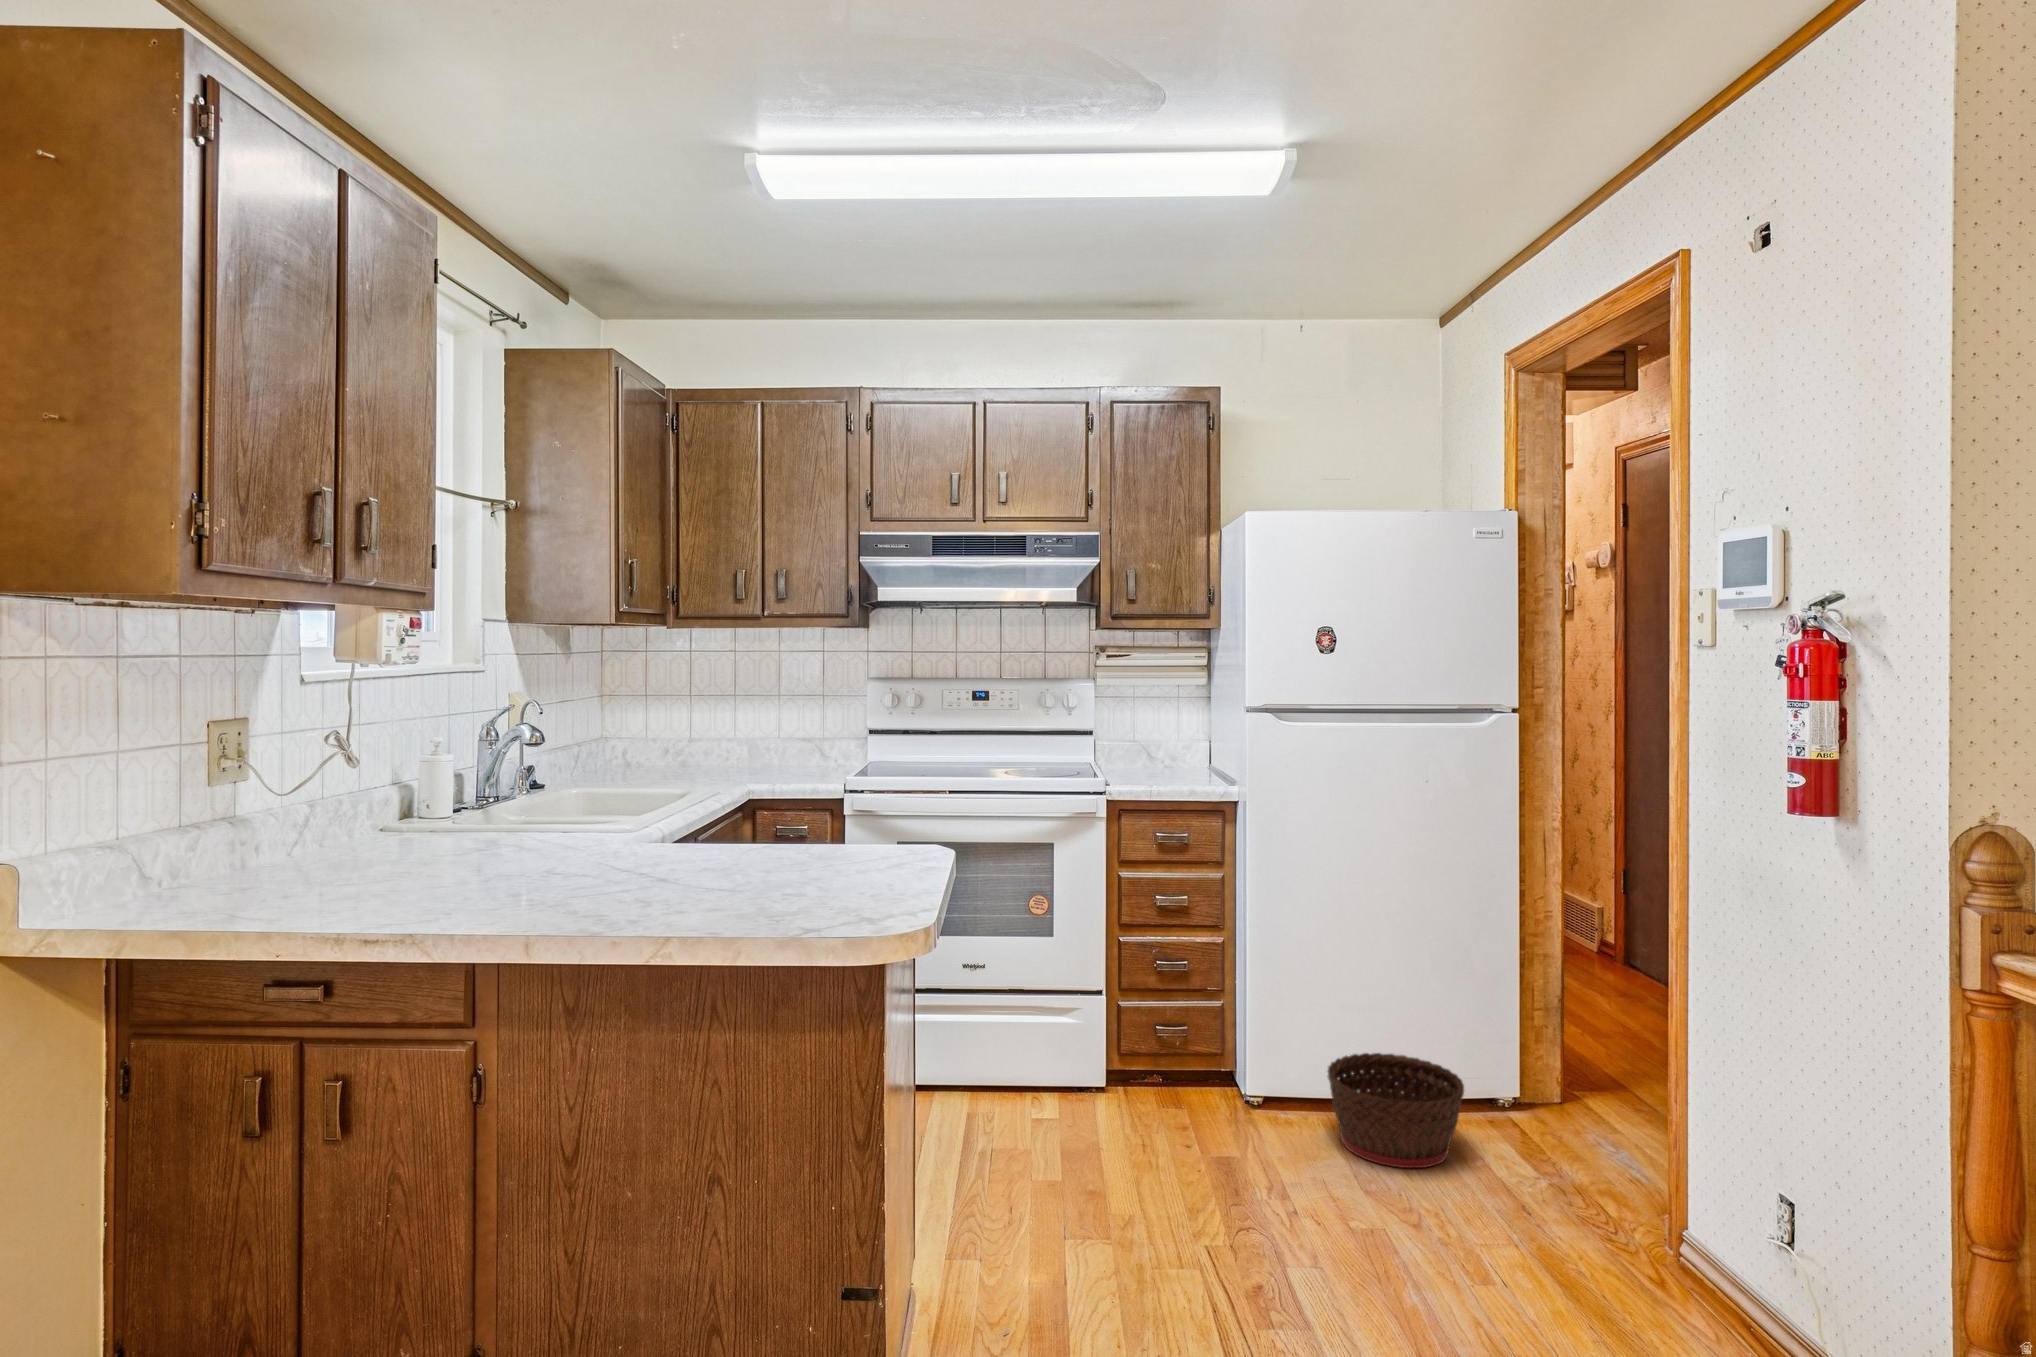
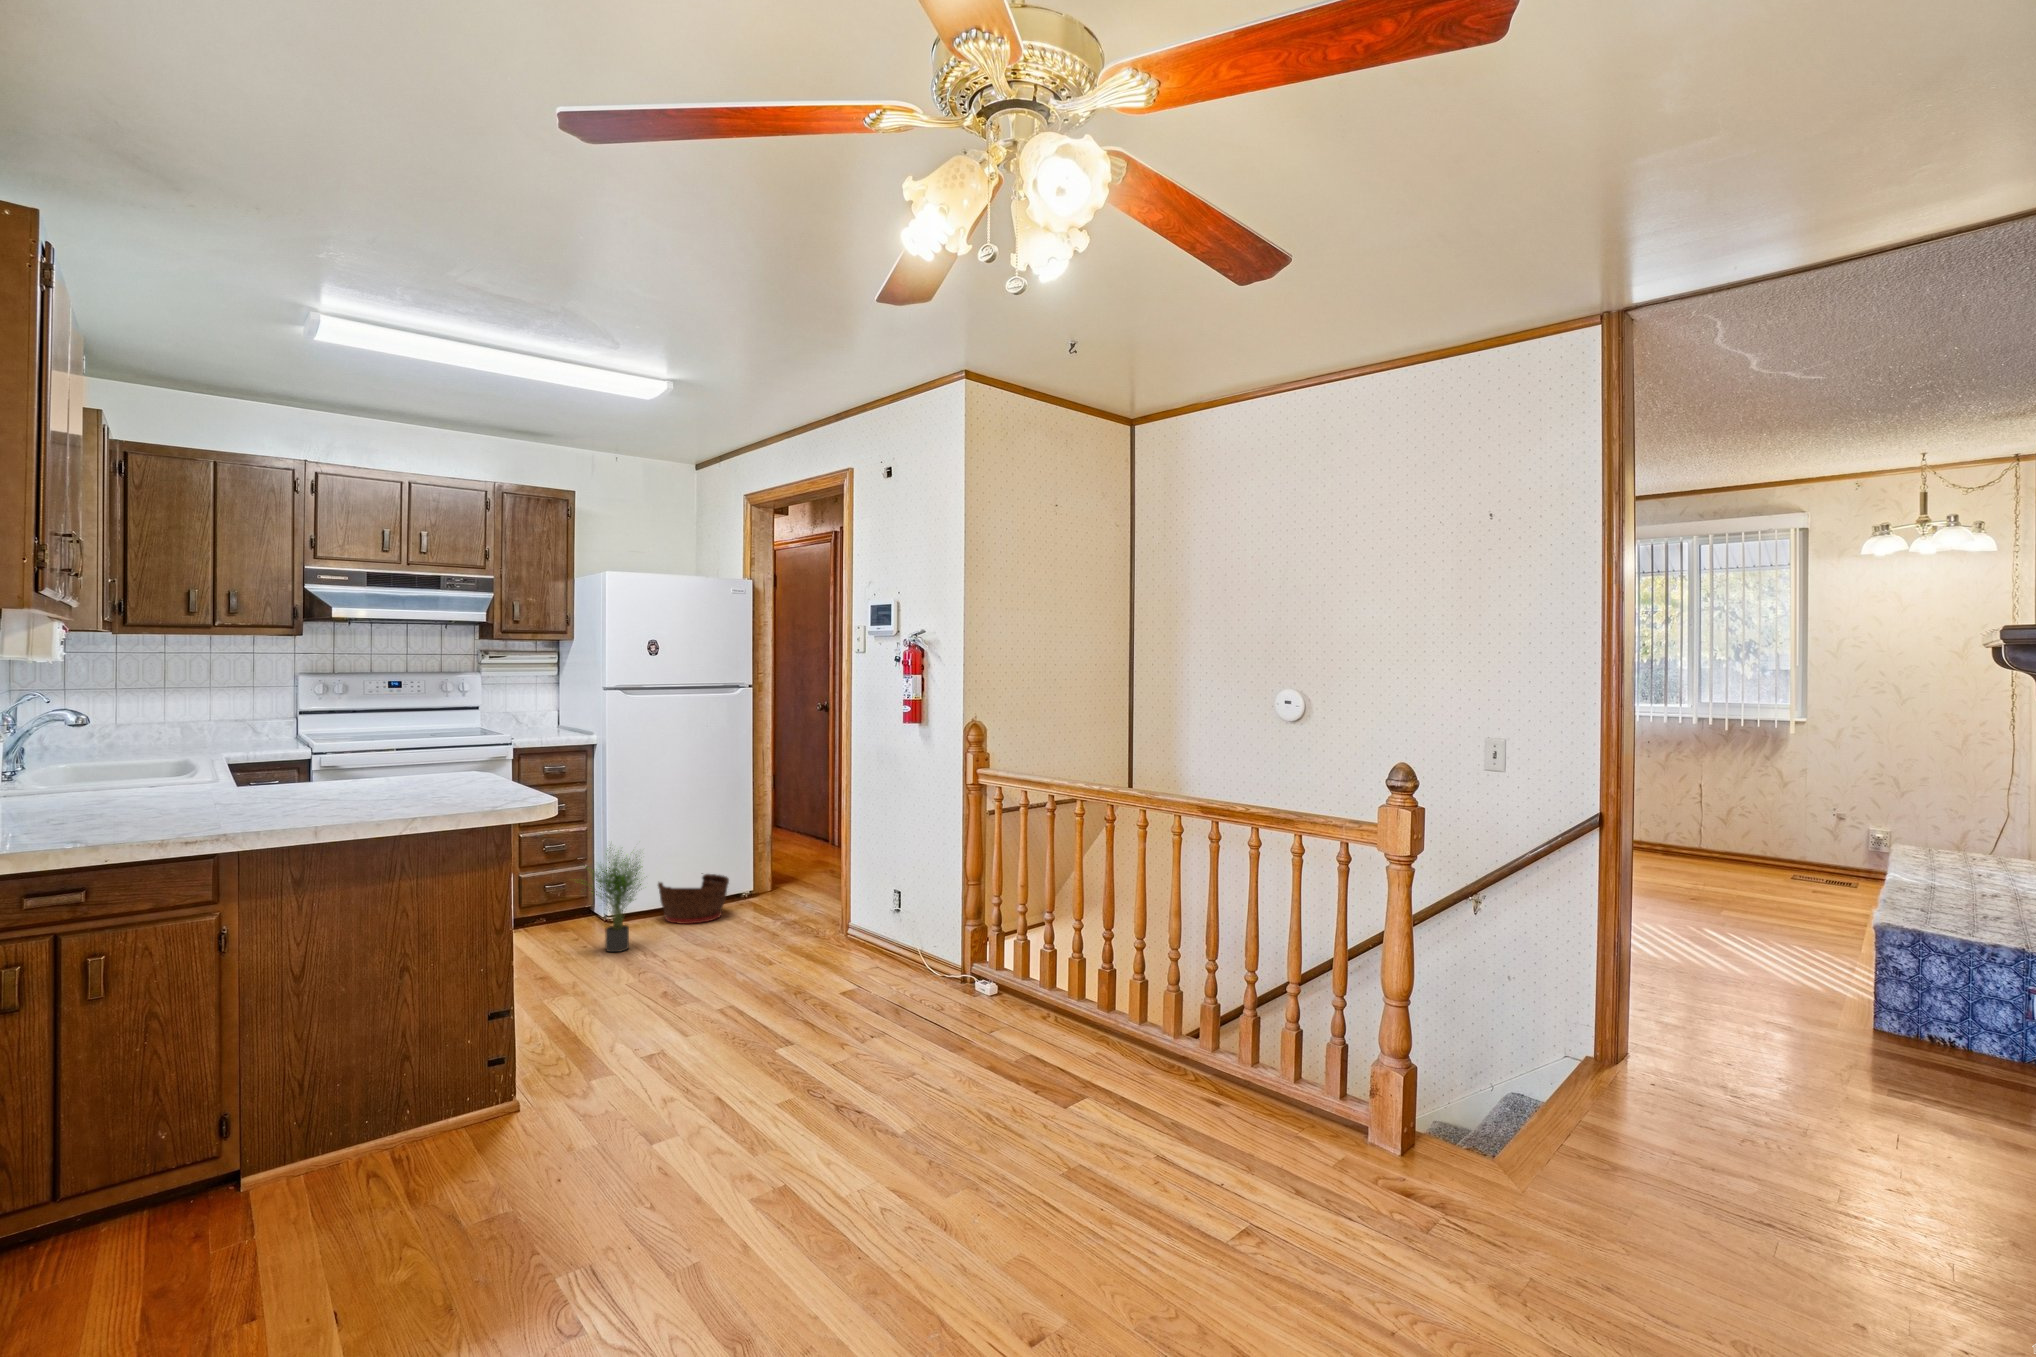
potted plant: none [1146,994,1292,1216] -> present [587,847,643,952]

